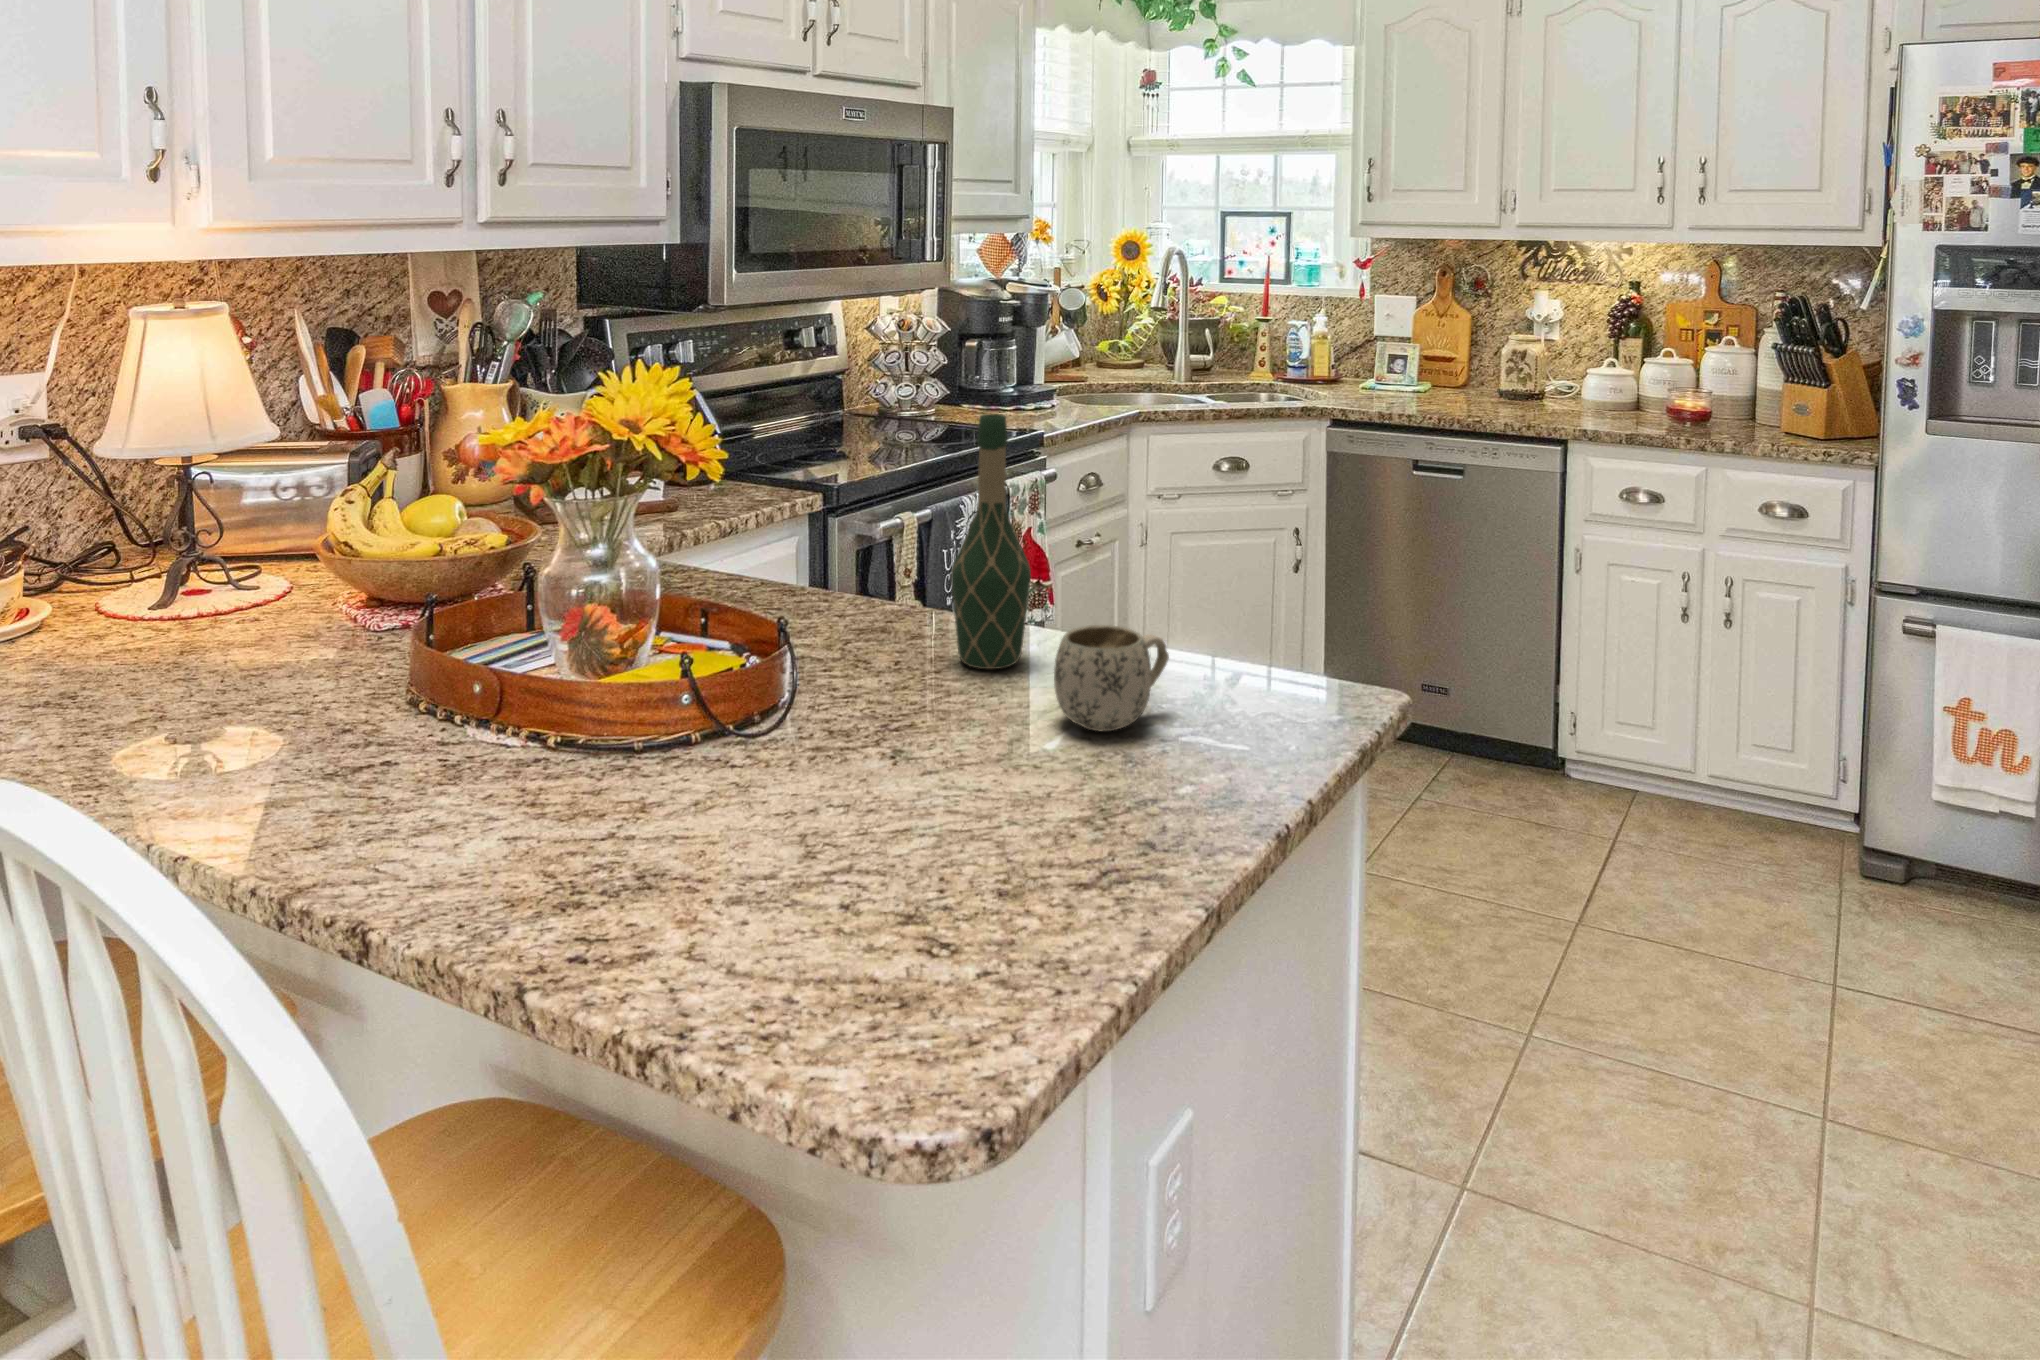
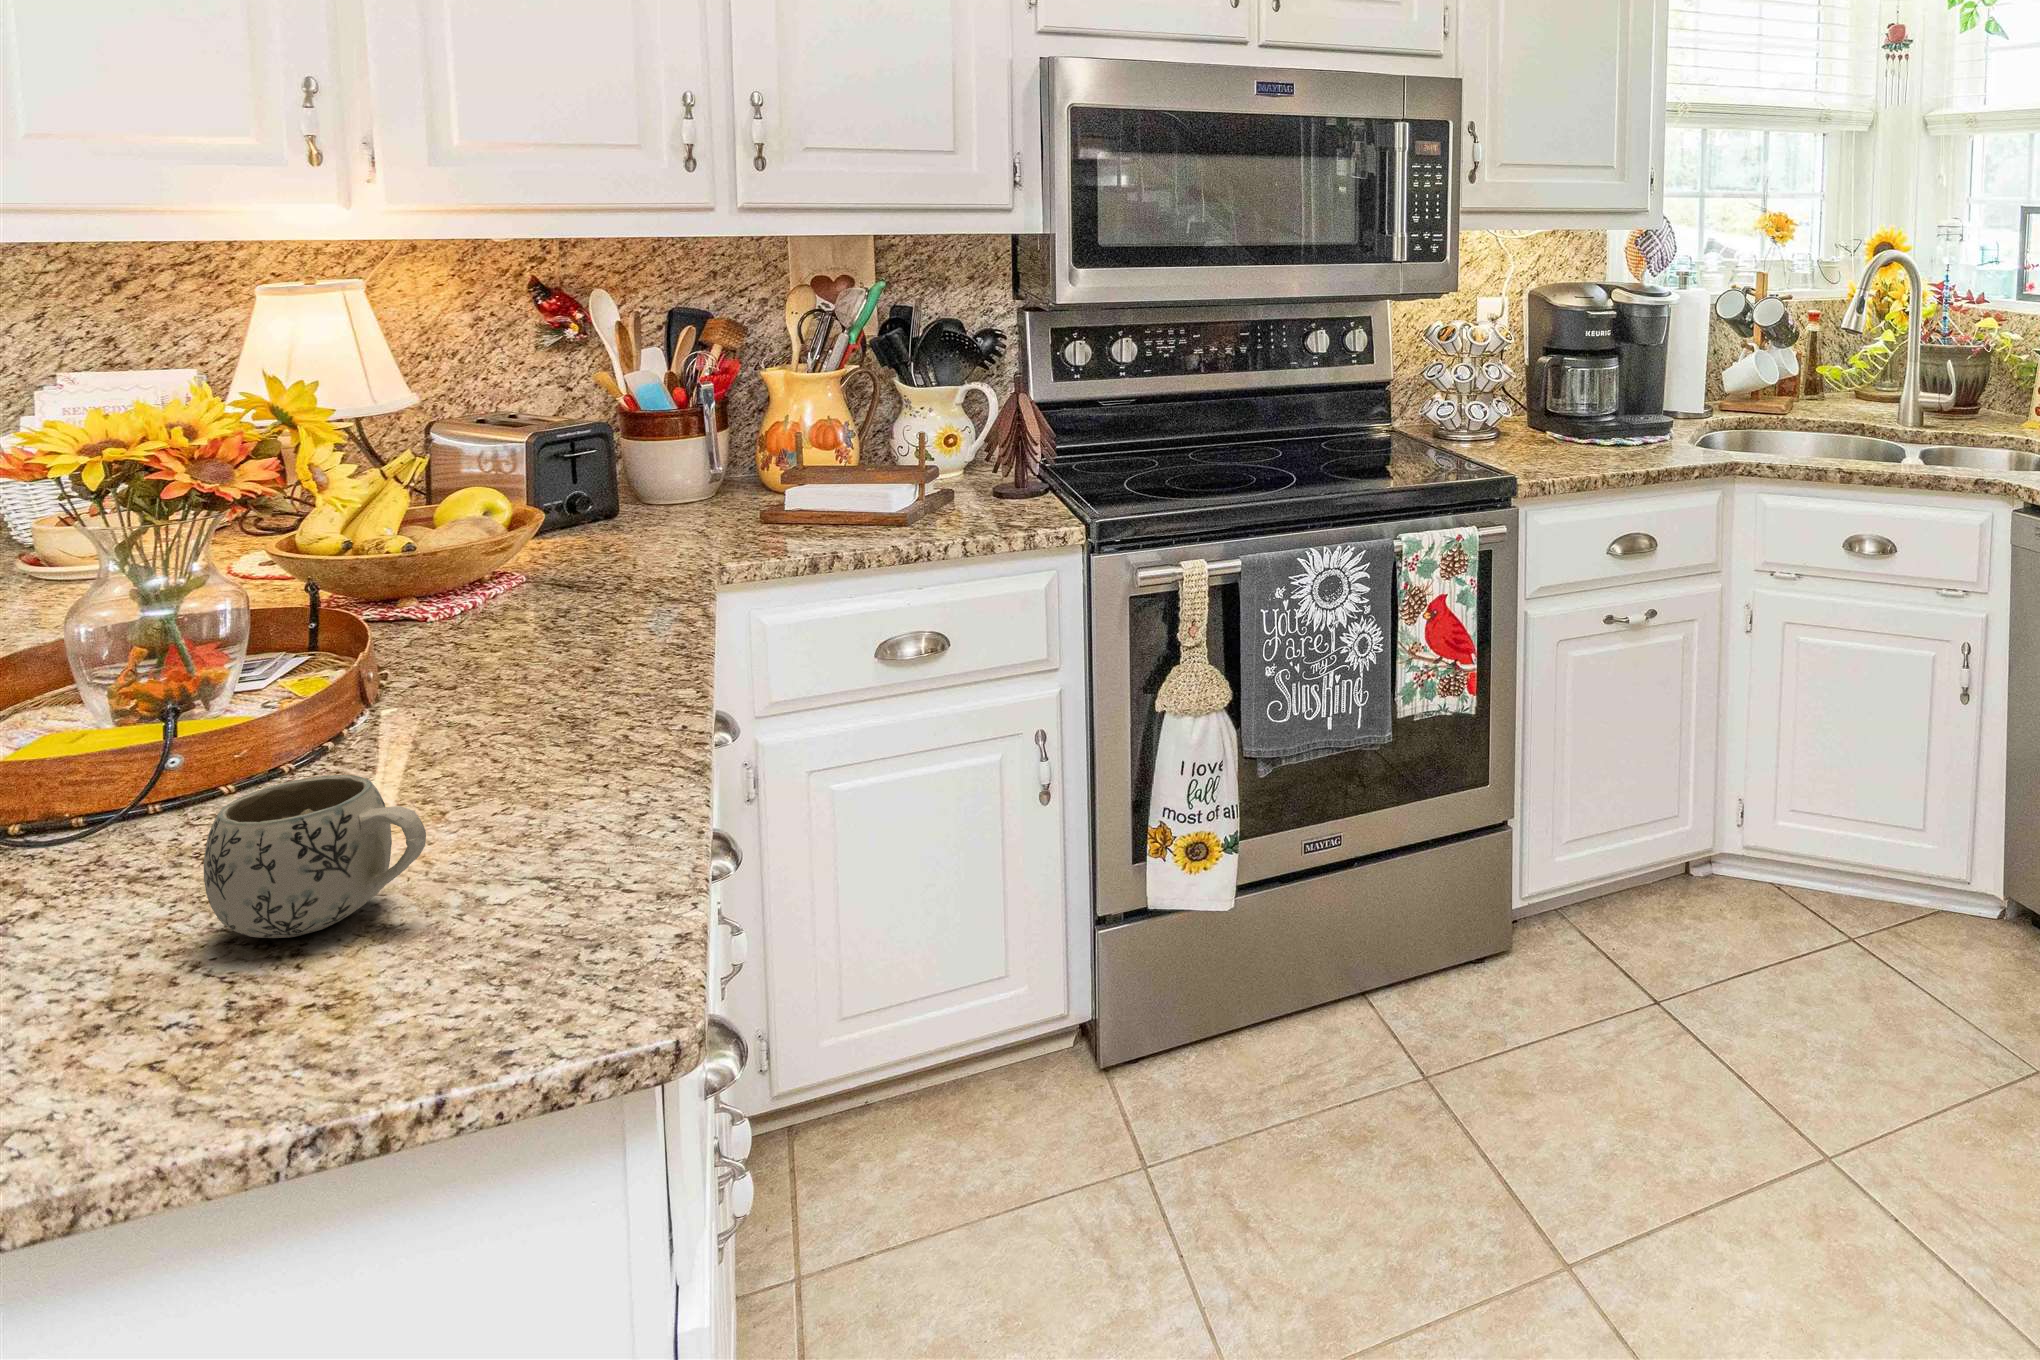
wine bottle: present [951,414,1031,669] -> none [455,457,587,801]

